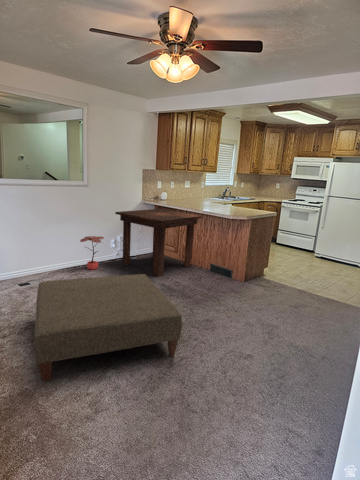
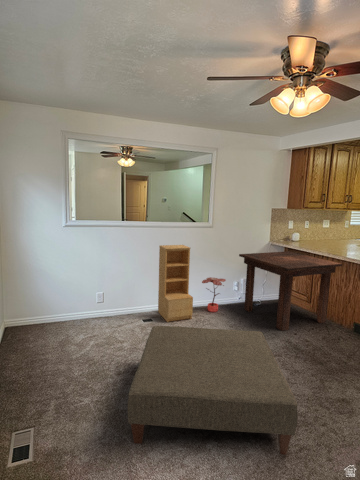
bookshelf: none [30,204,73,283] -> present [158,245,193,322]

